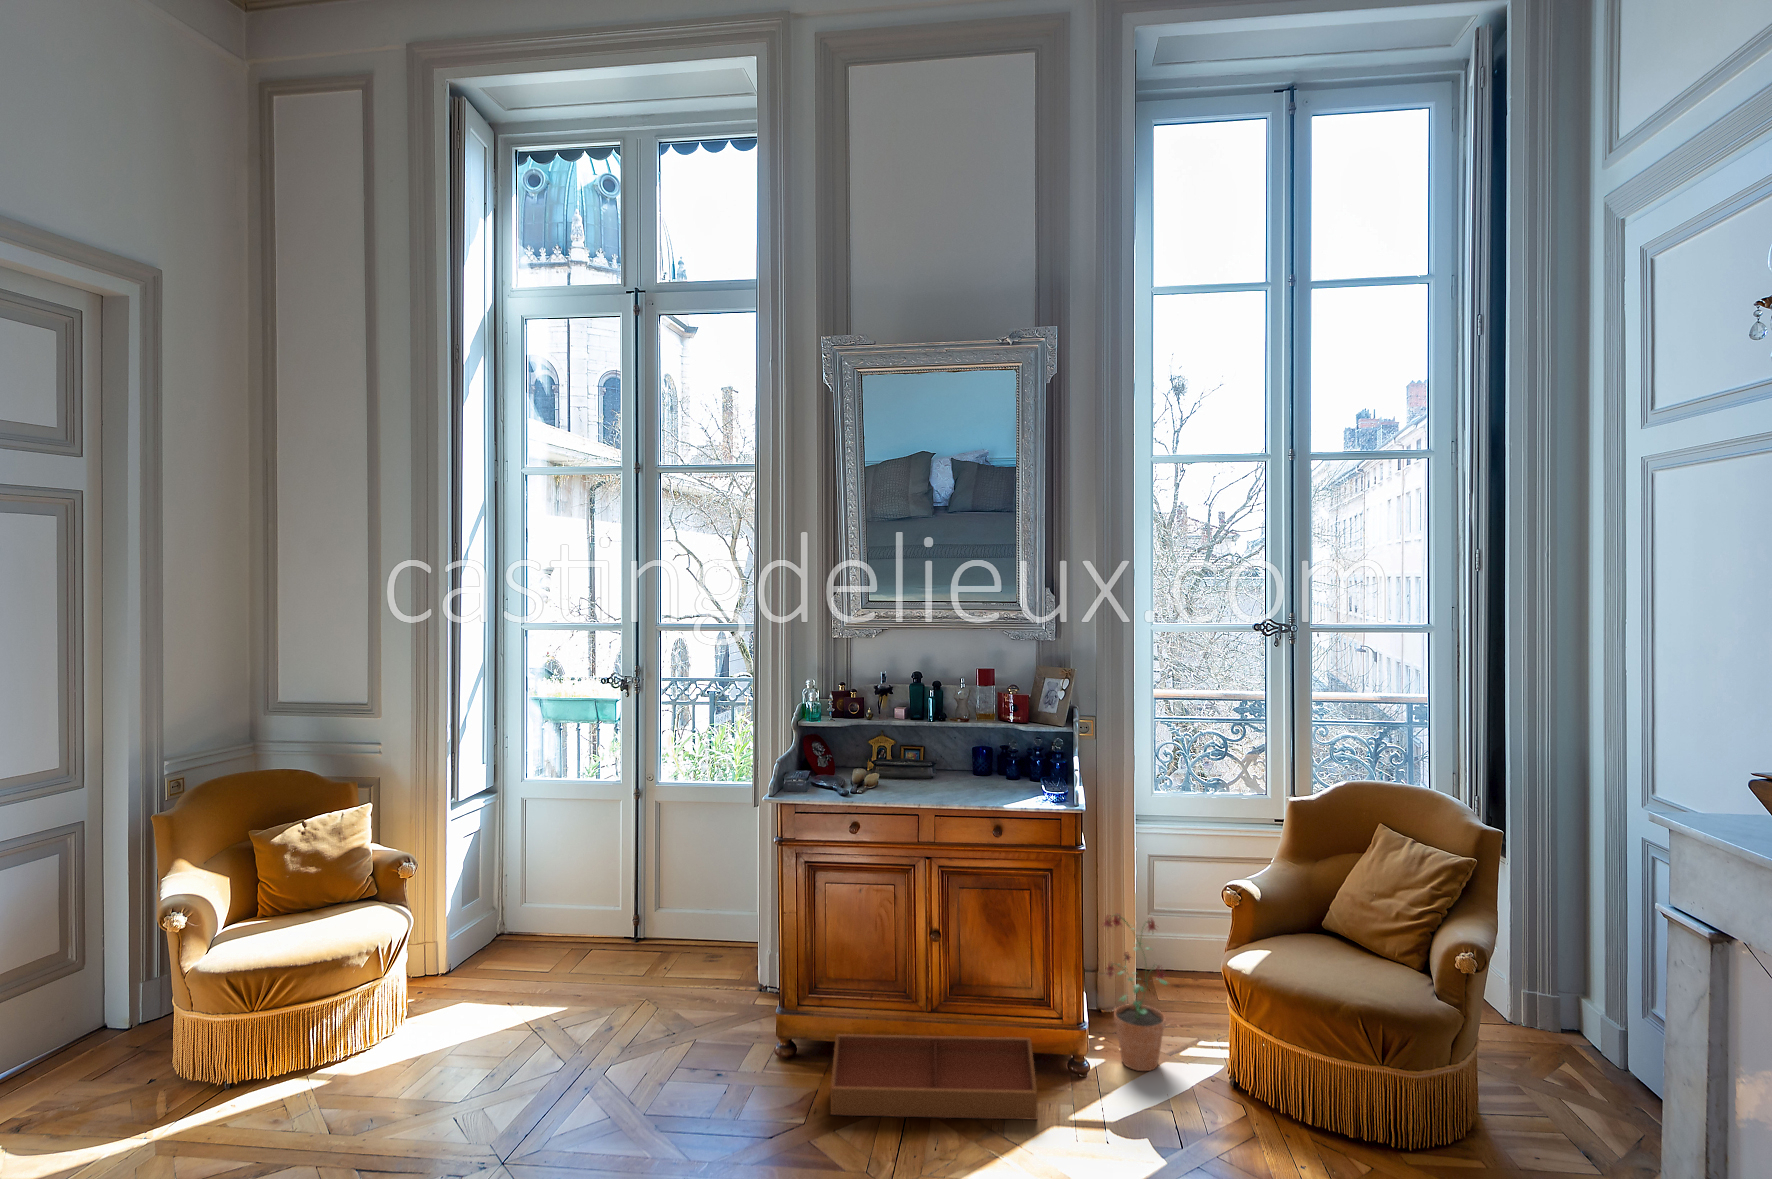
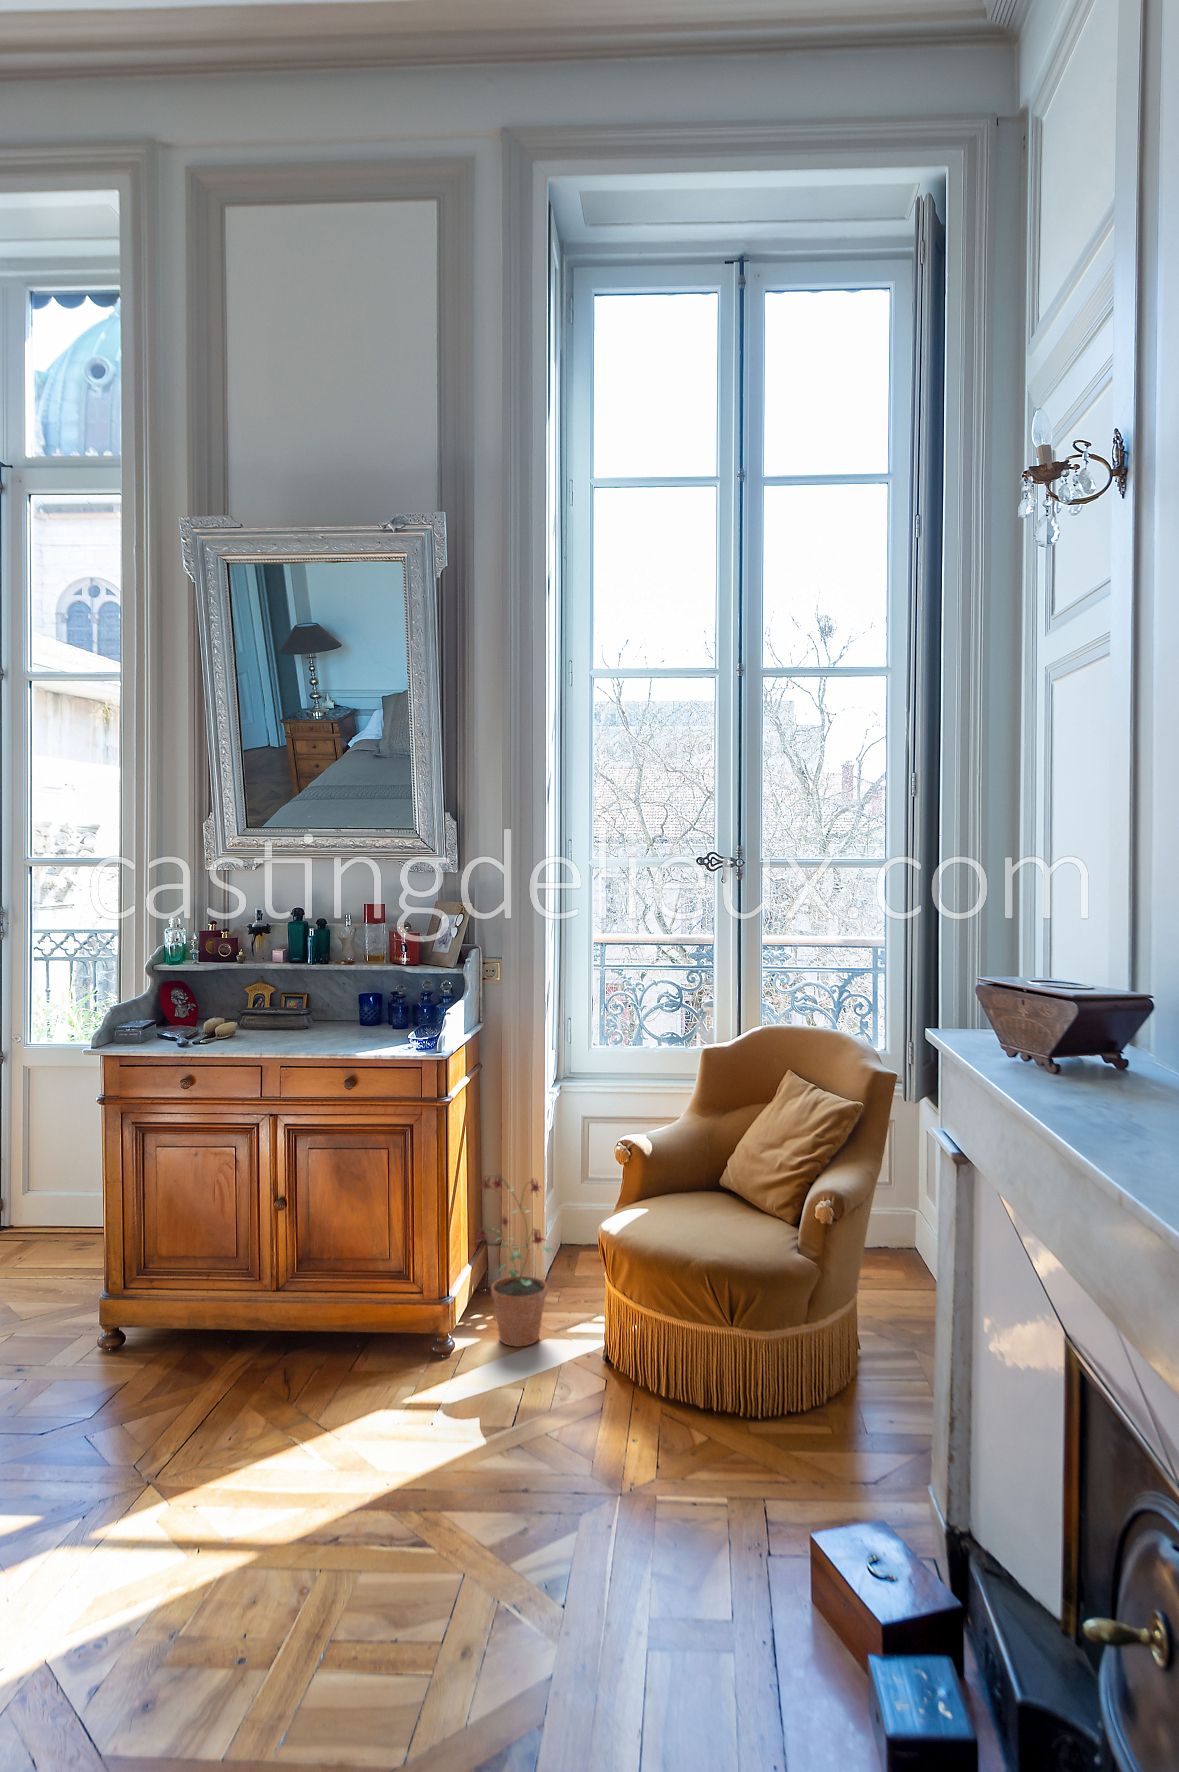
storage bin: present [831,1034,1037,1120] -> none [137,1310,382,1399]

